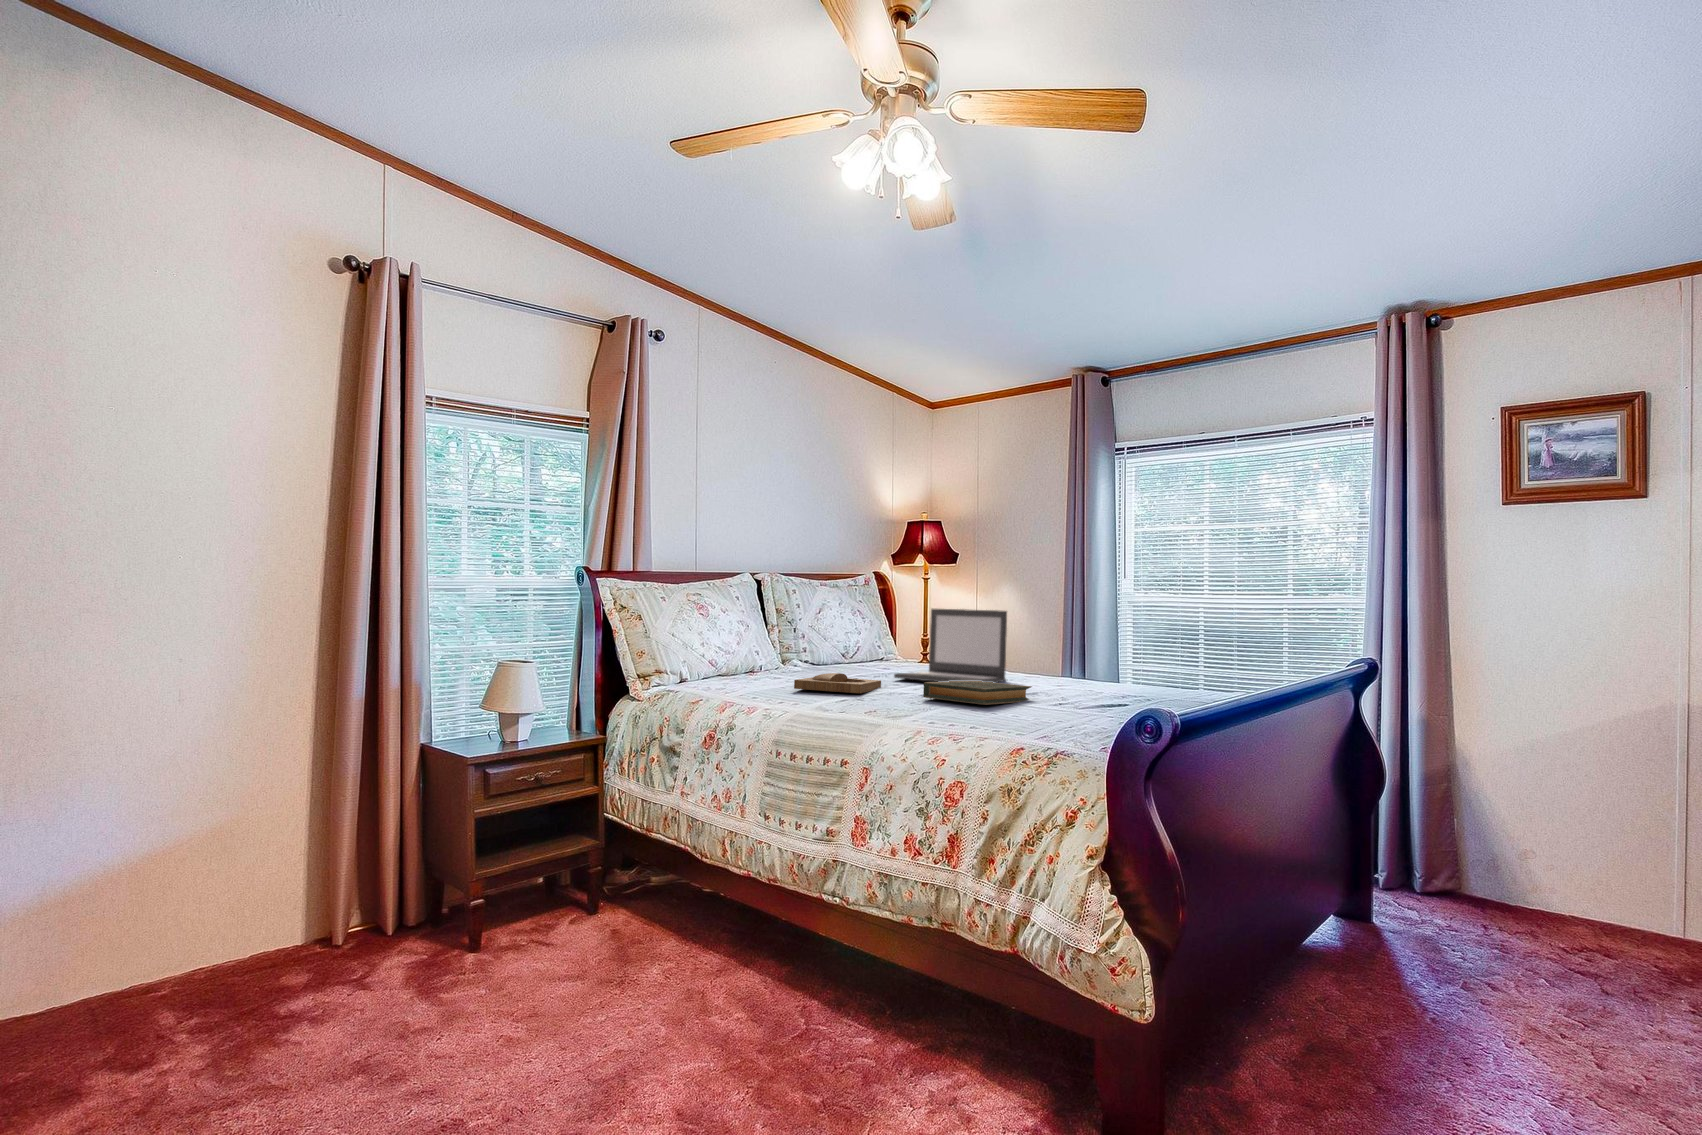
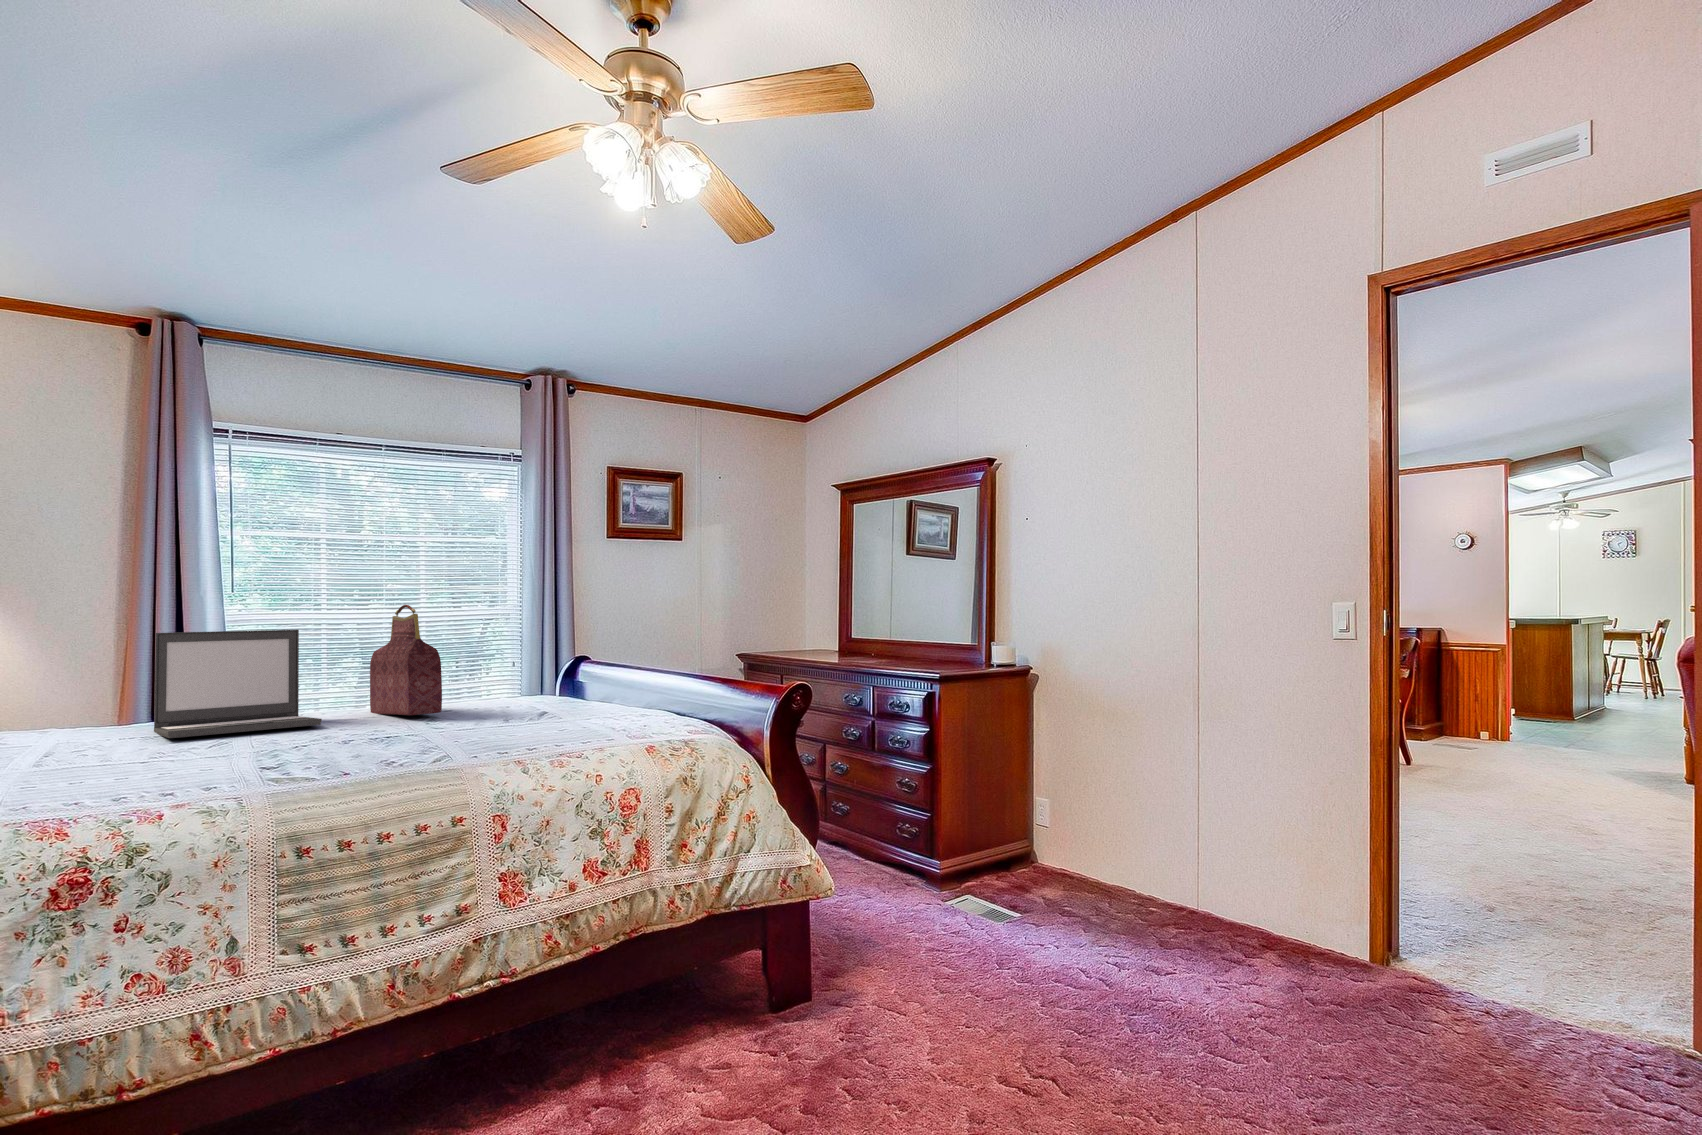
handbag: none [1029,593,1086,691] -> present [370,605,442,715]
tray: present [794,673,881,693] -> none [84,735,265,769]
hardback book: present [923,681,1032,705] -> none [350,708,469,739]

